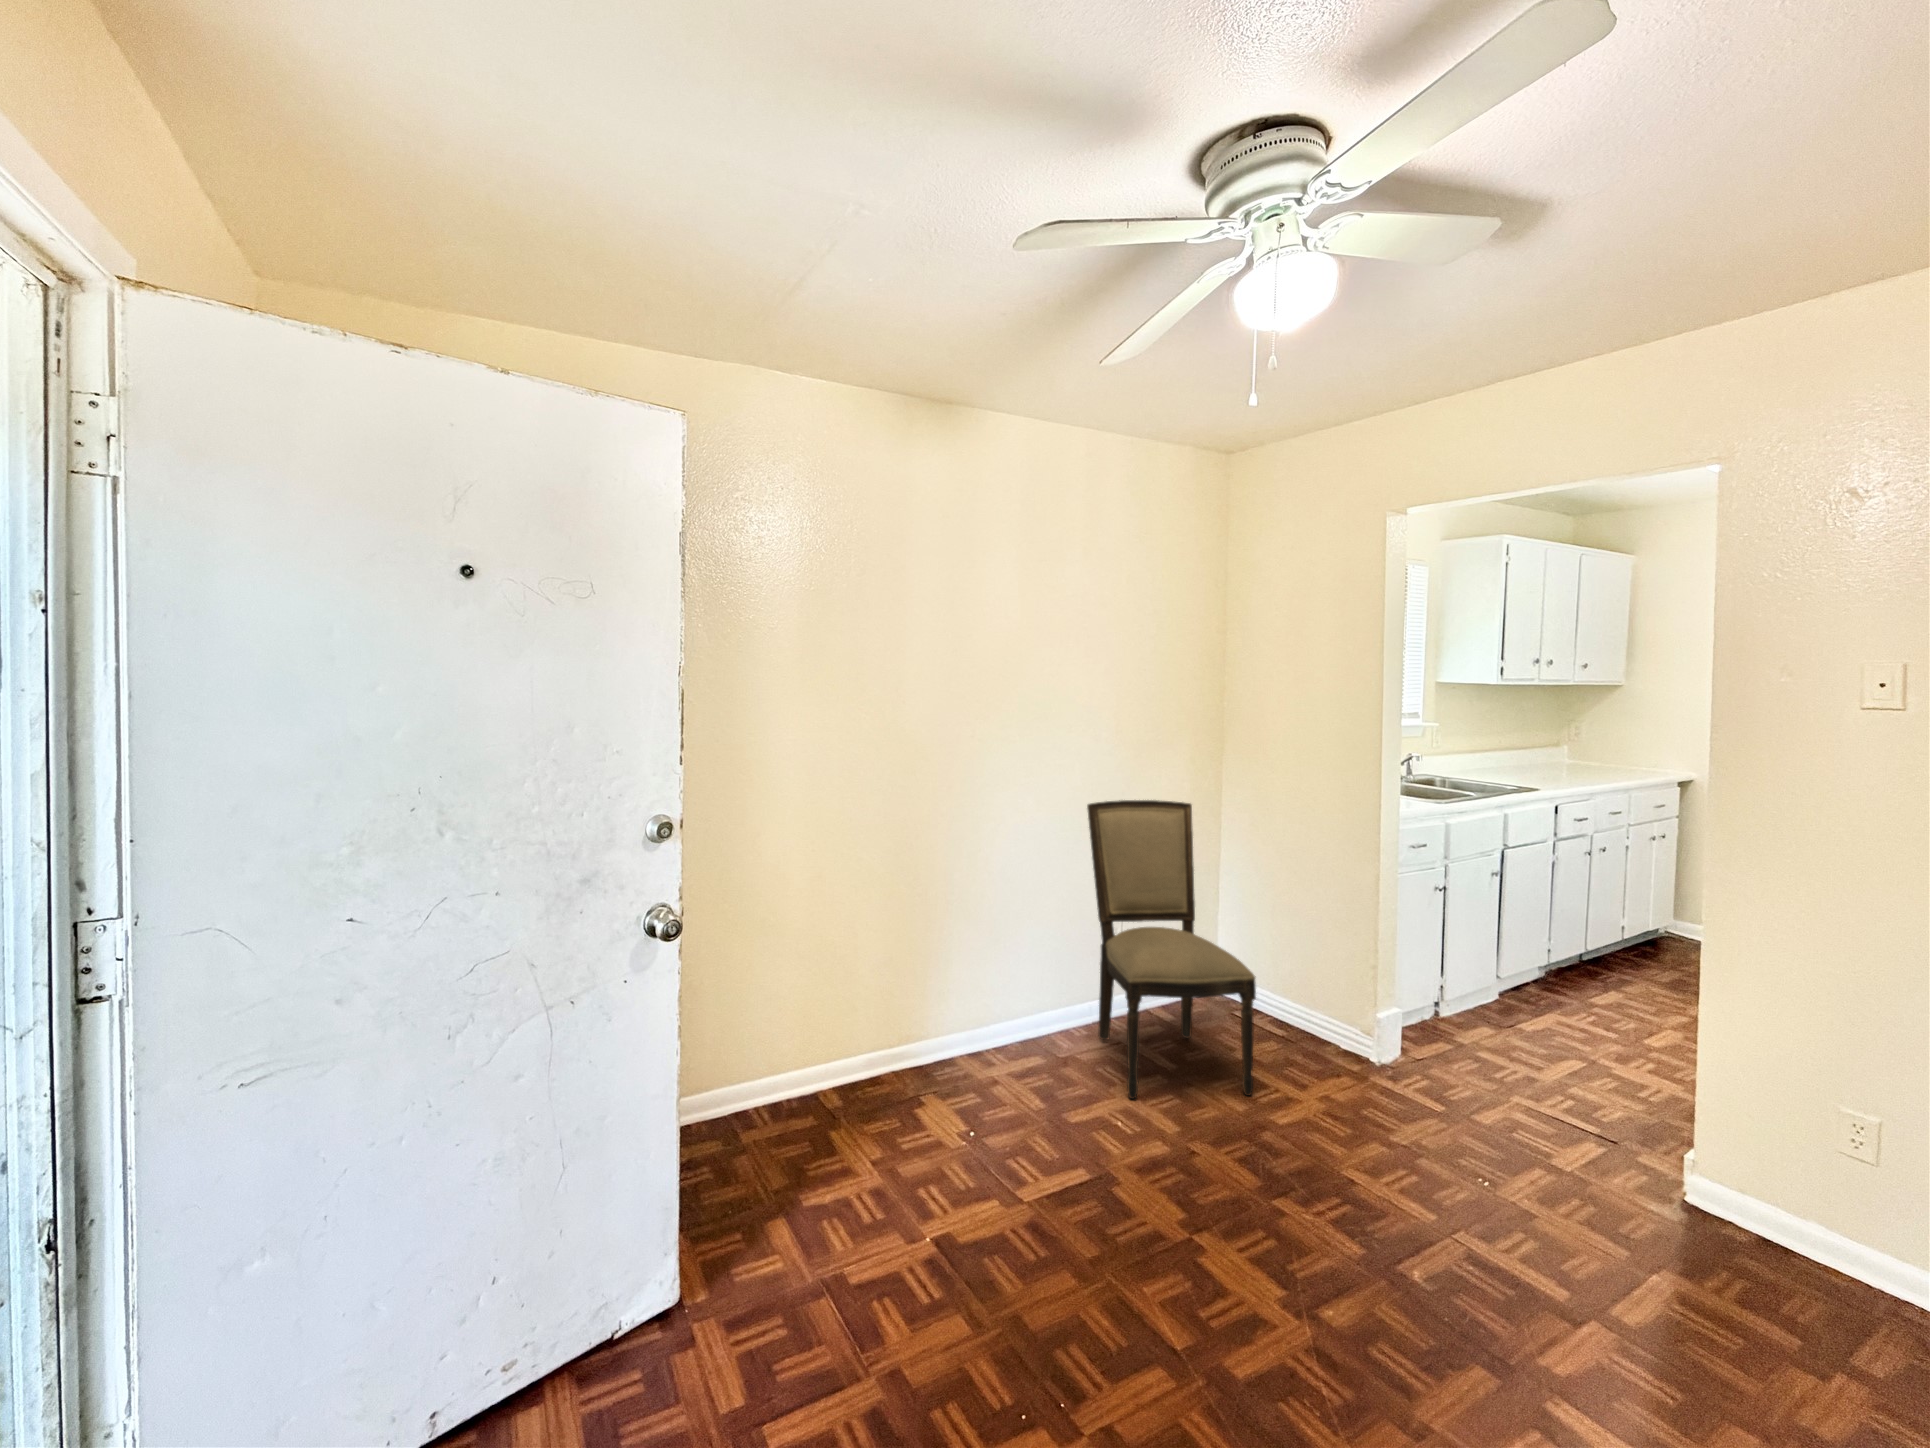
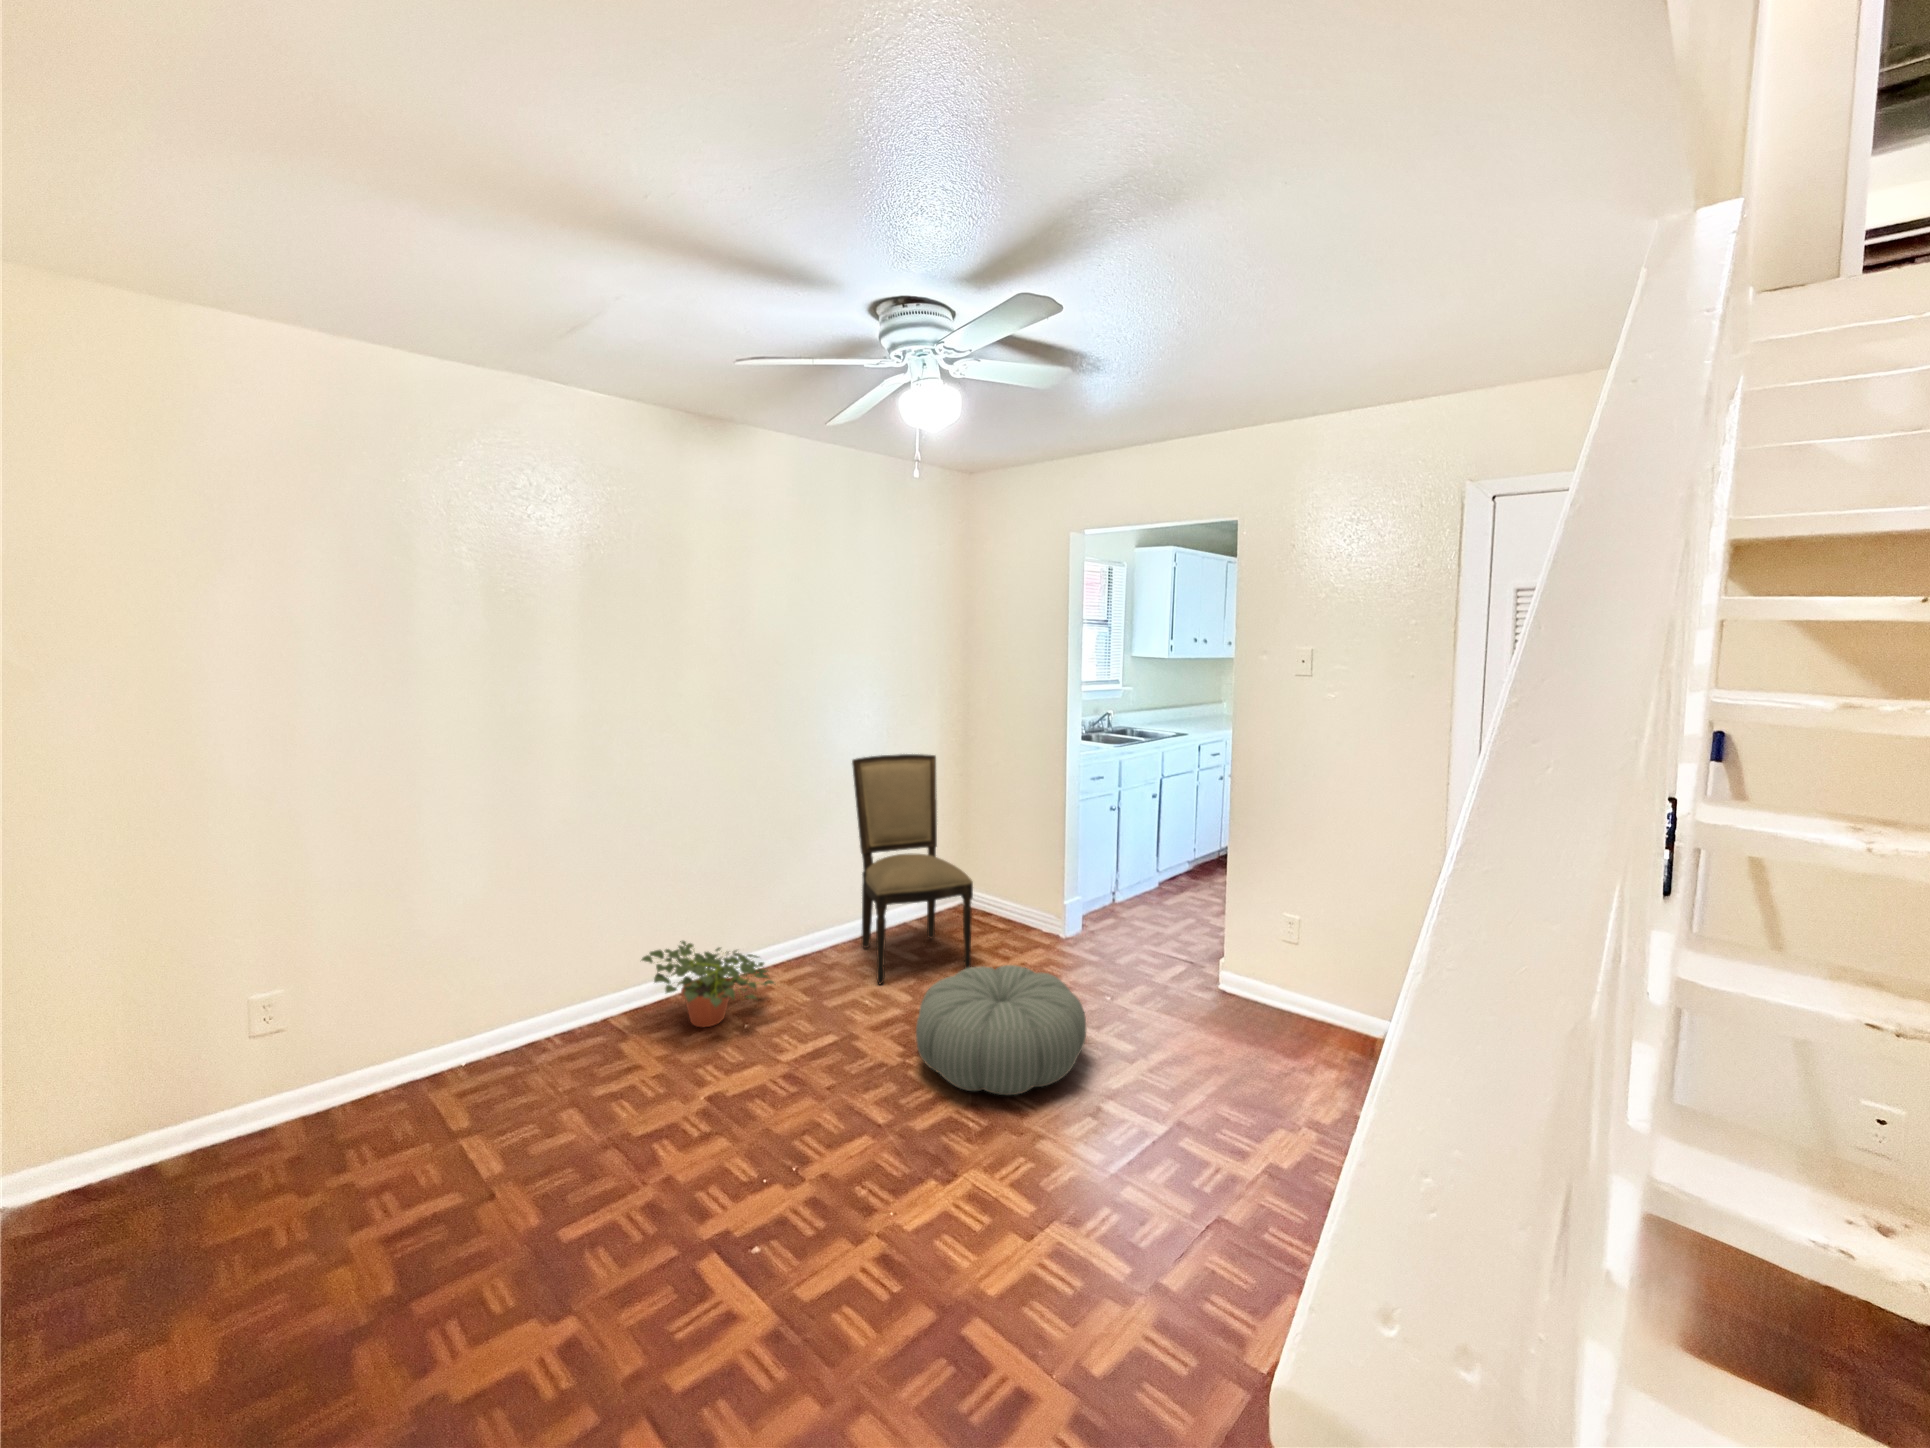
potted plant: none [851,1011,1008,1126] -> present [642,941,774,1027]
pouf: none [1209,1112,1495,1351] -> present [916,965,1086,1095]

